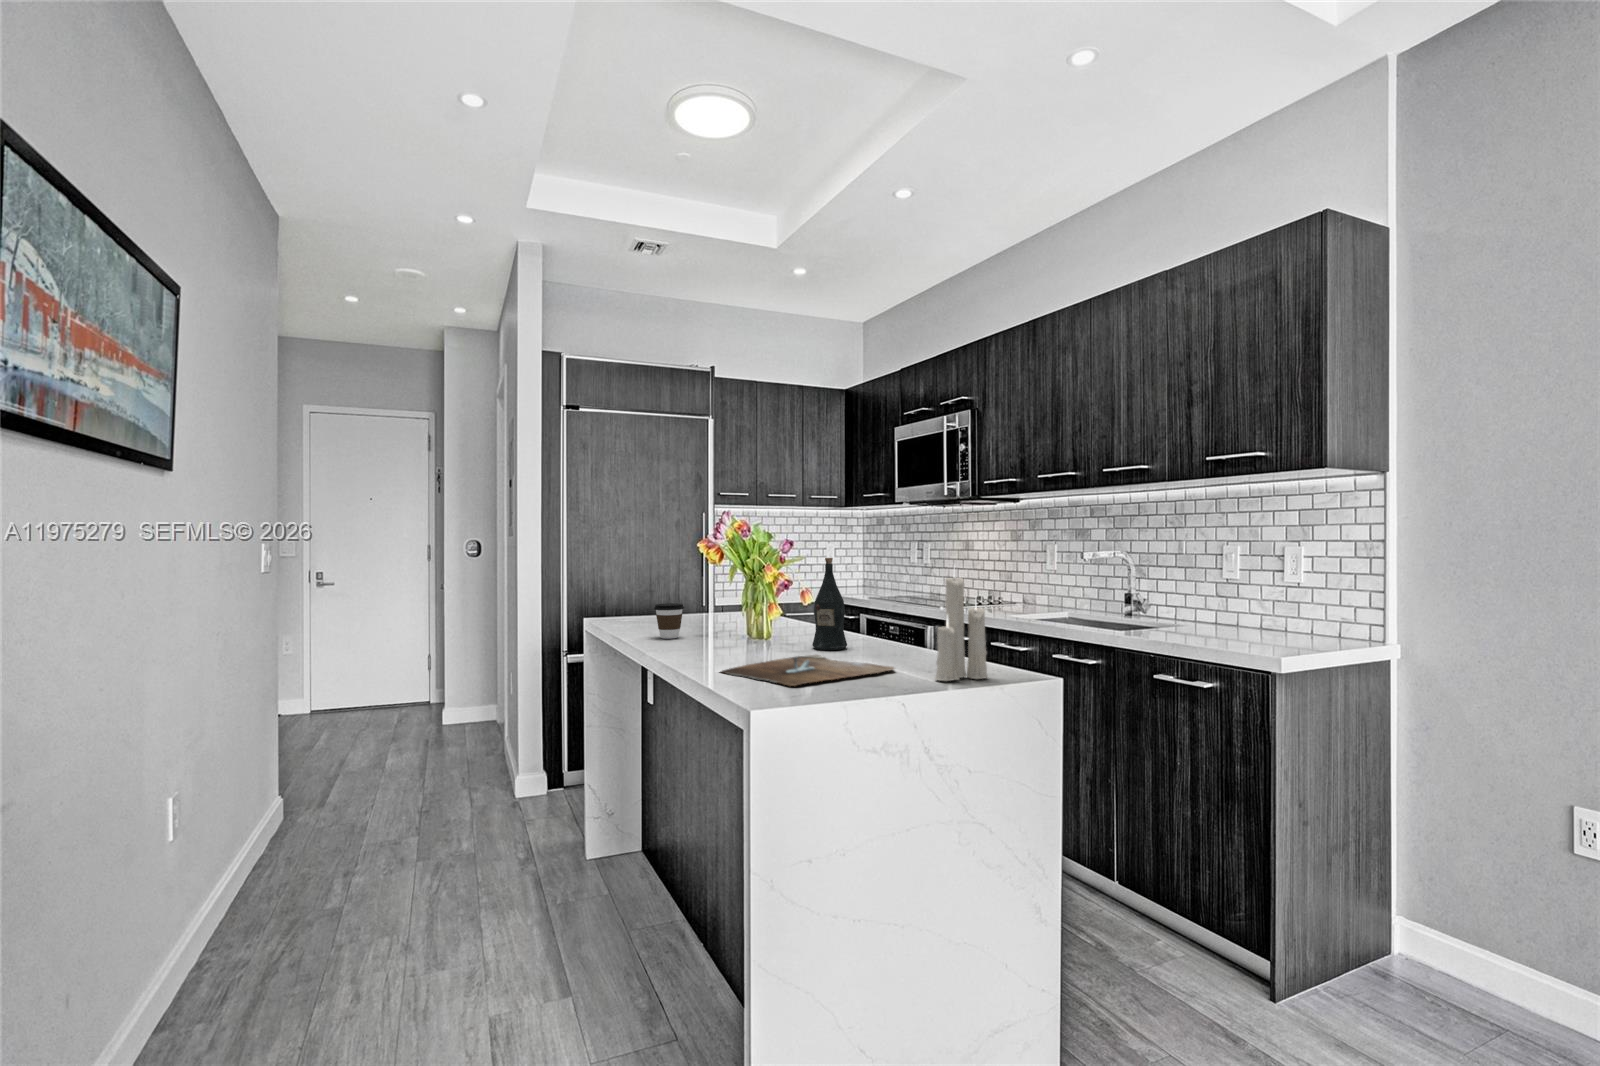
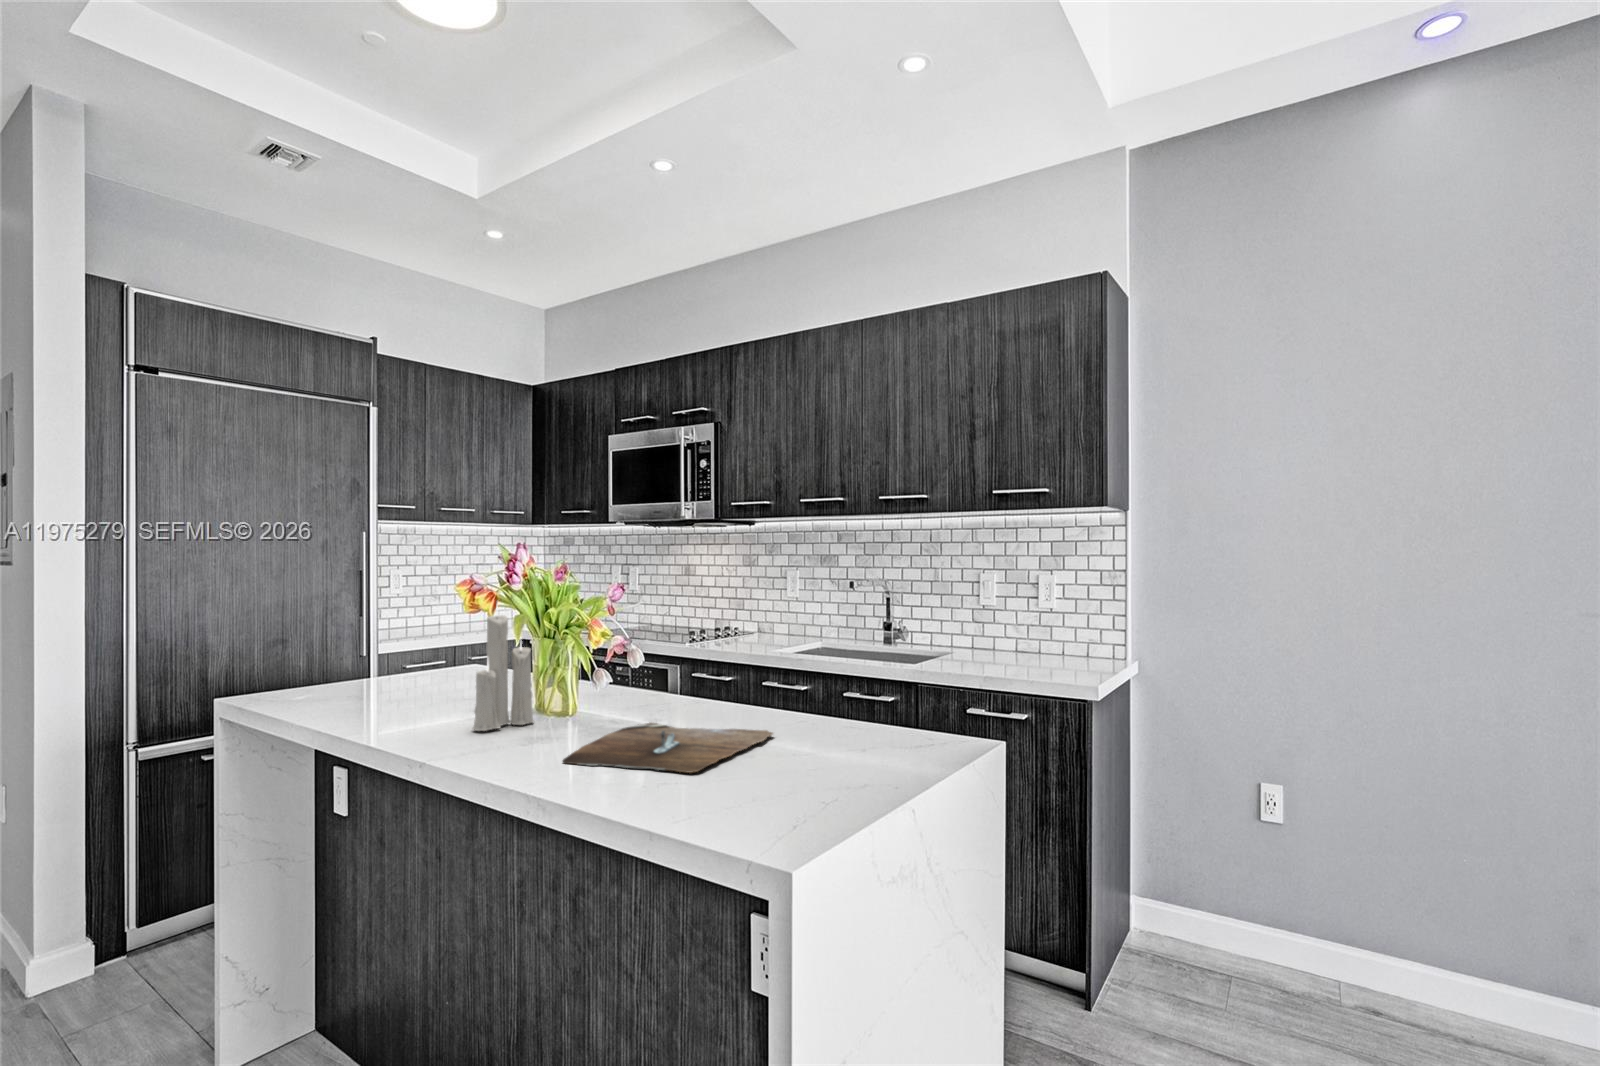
wine bottle: present [812,558,847,650] -> none [625,598,670,714]
candle: present [935,577,988,681] -> present [473,609,533,731]
coffee cup: present [654,603,684,639] -> none [382,665,428,717]

